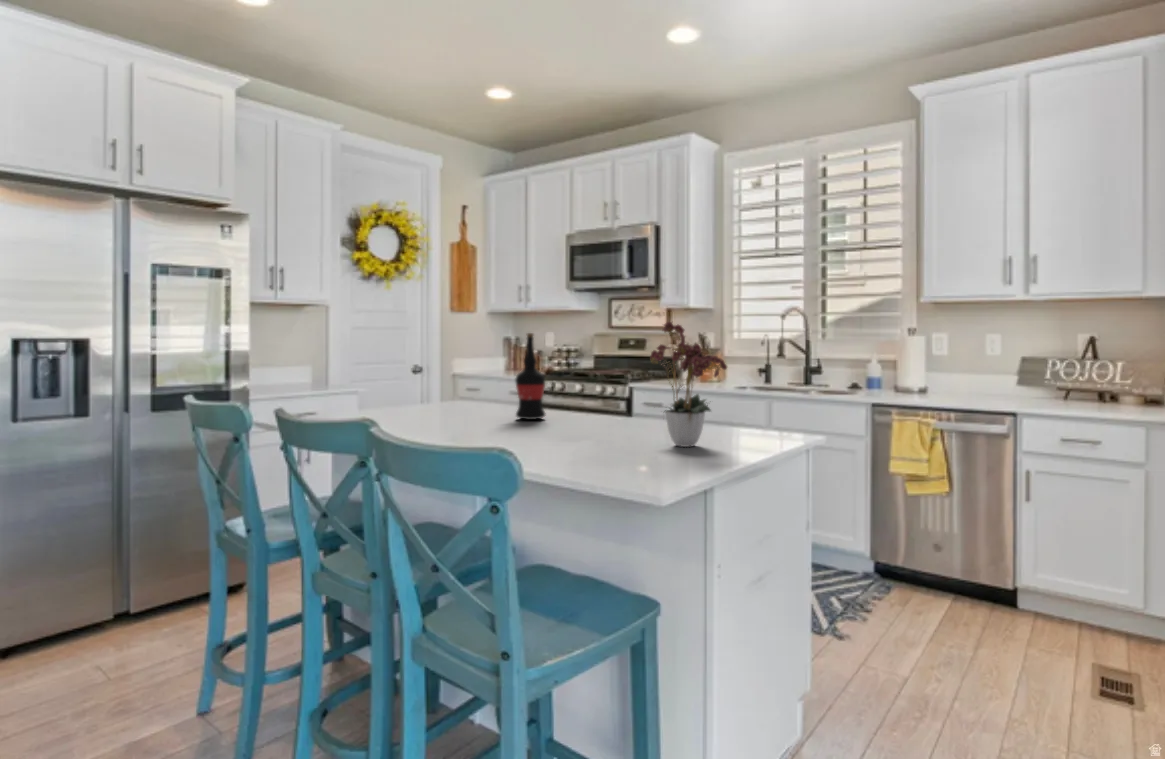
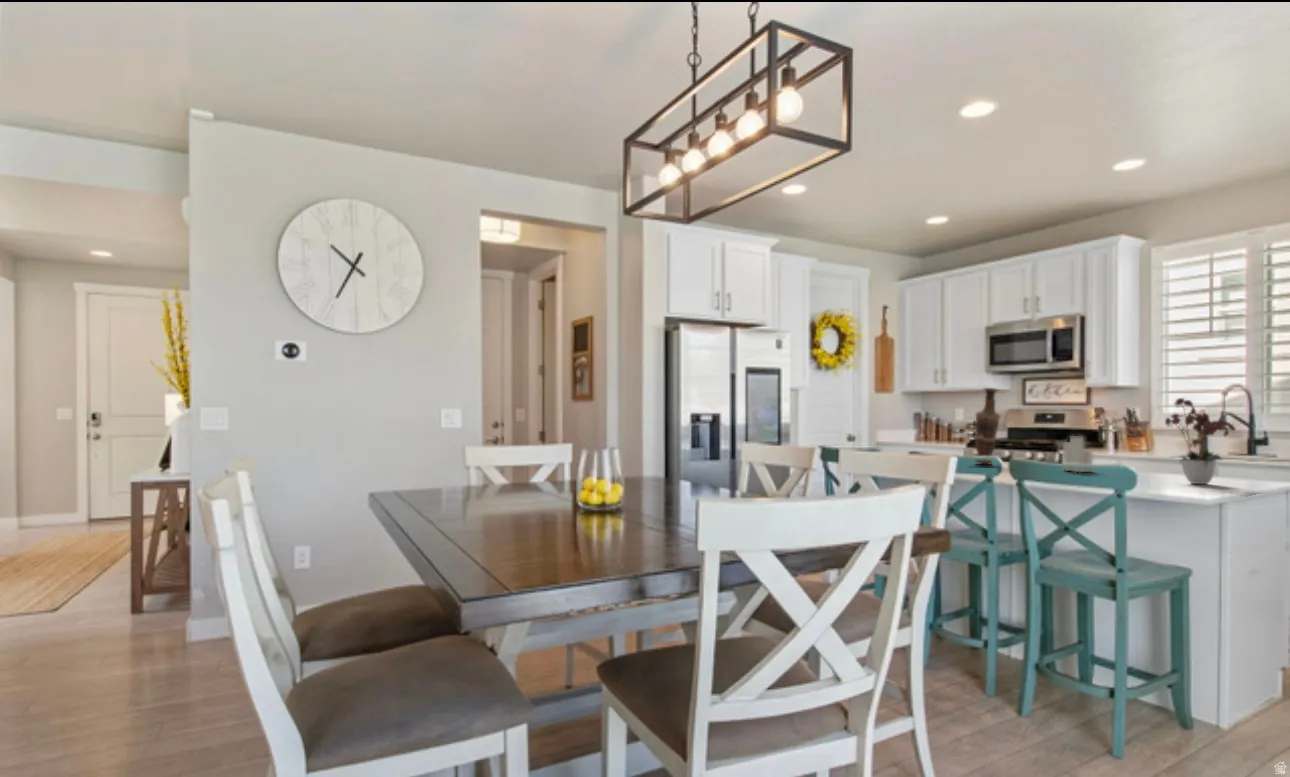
vase: none [469,306,500,413] -> present [975,388,1000,464]
wine bottle: present [516,333,546,420] -> none [1023,407,1049,468]
candle: none [558,369,591,424] -> present [1063,437,1093,472]

